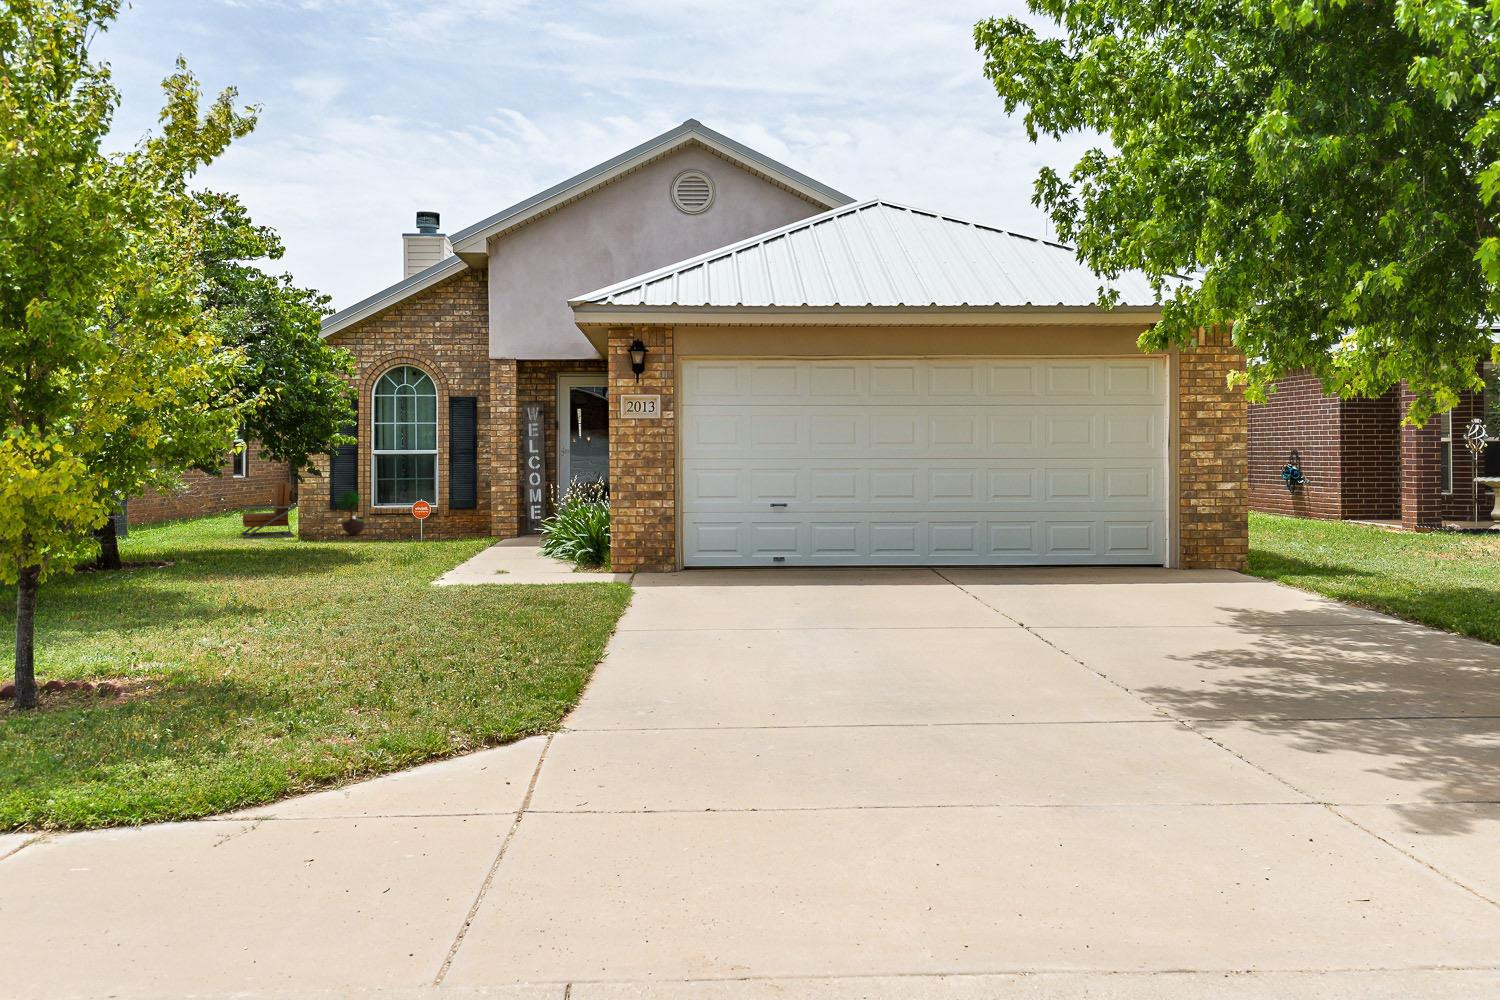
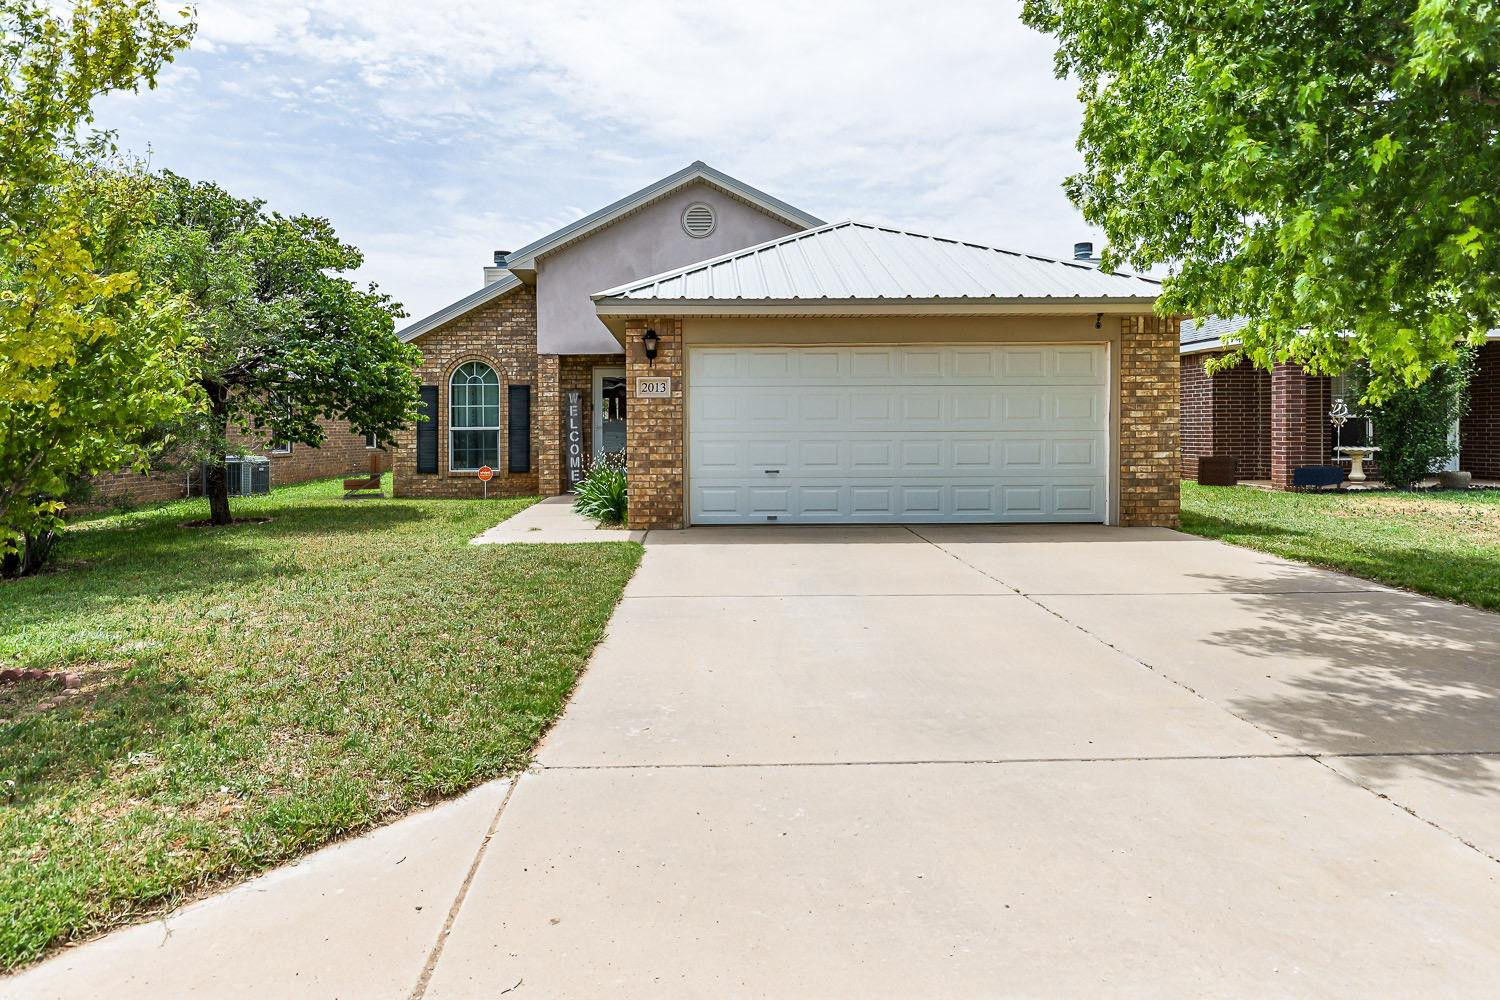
wooden crate: none [1313,488,1363,526] -> present [1197,457,1239,486]
potted tree: present [338,491,365,535] -> none [417,457,441,496]
bench: none [1422,501,1485,535] -> present [1293,466,1343,494]

